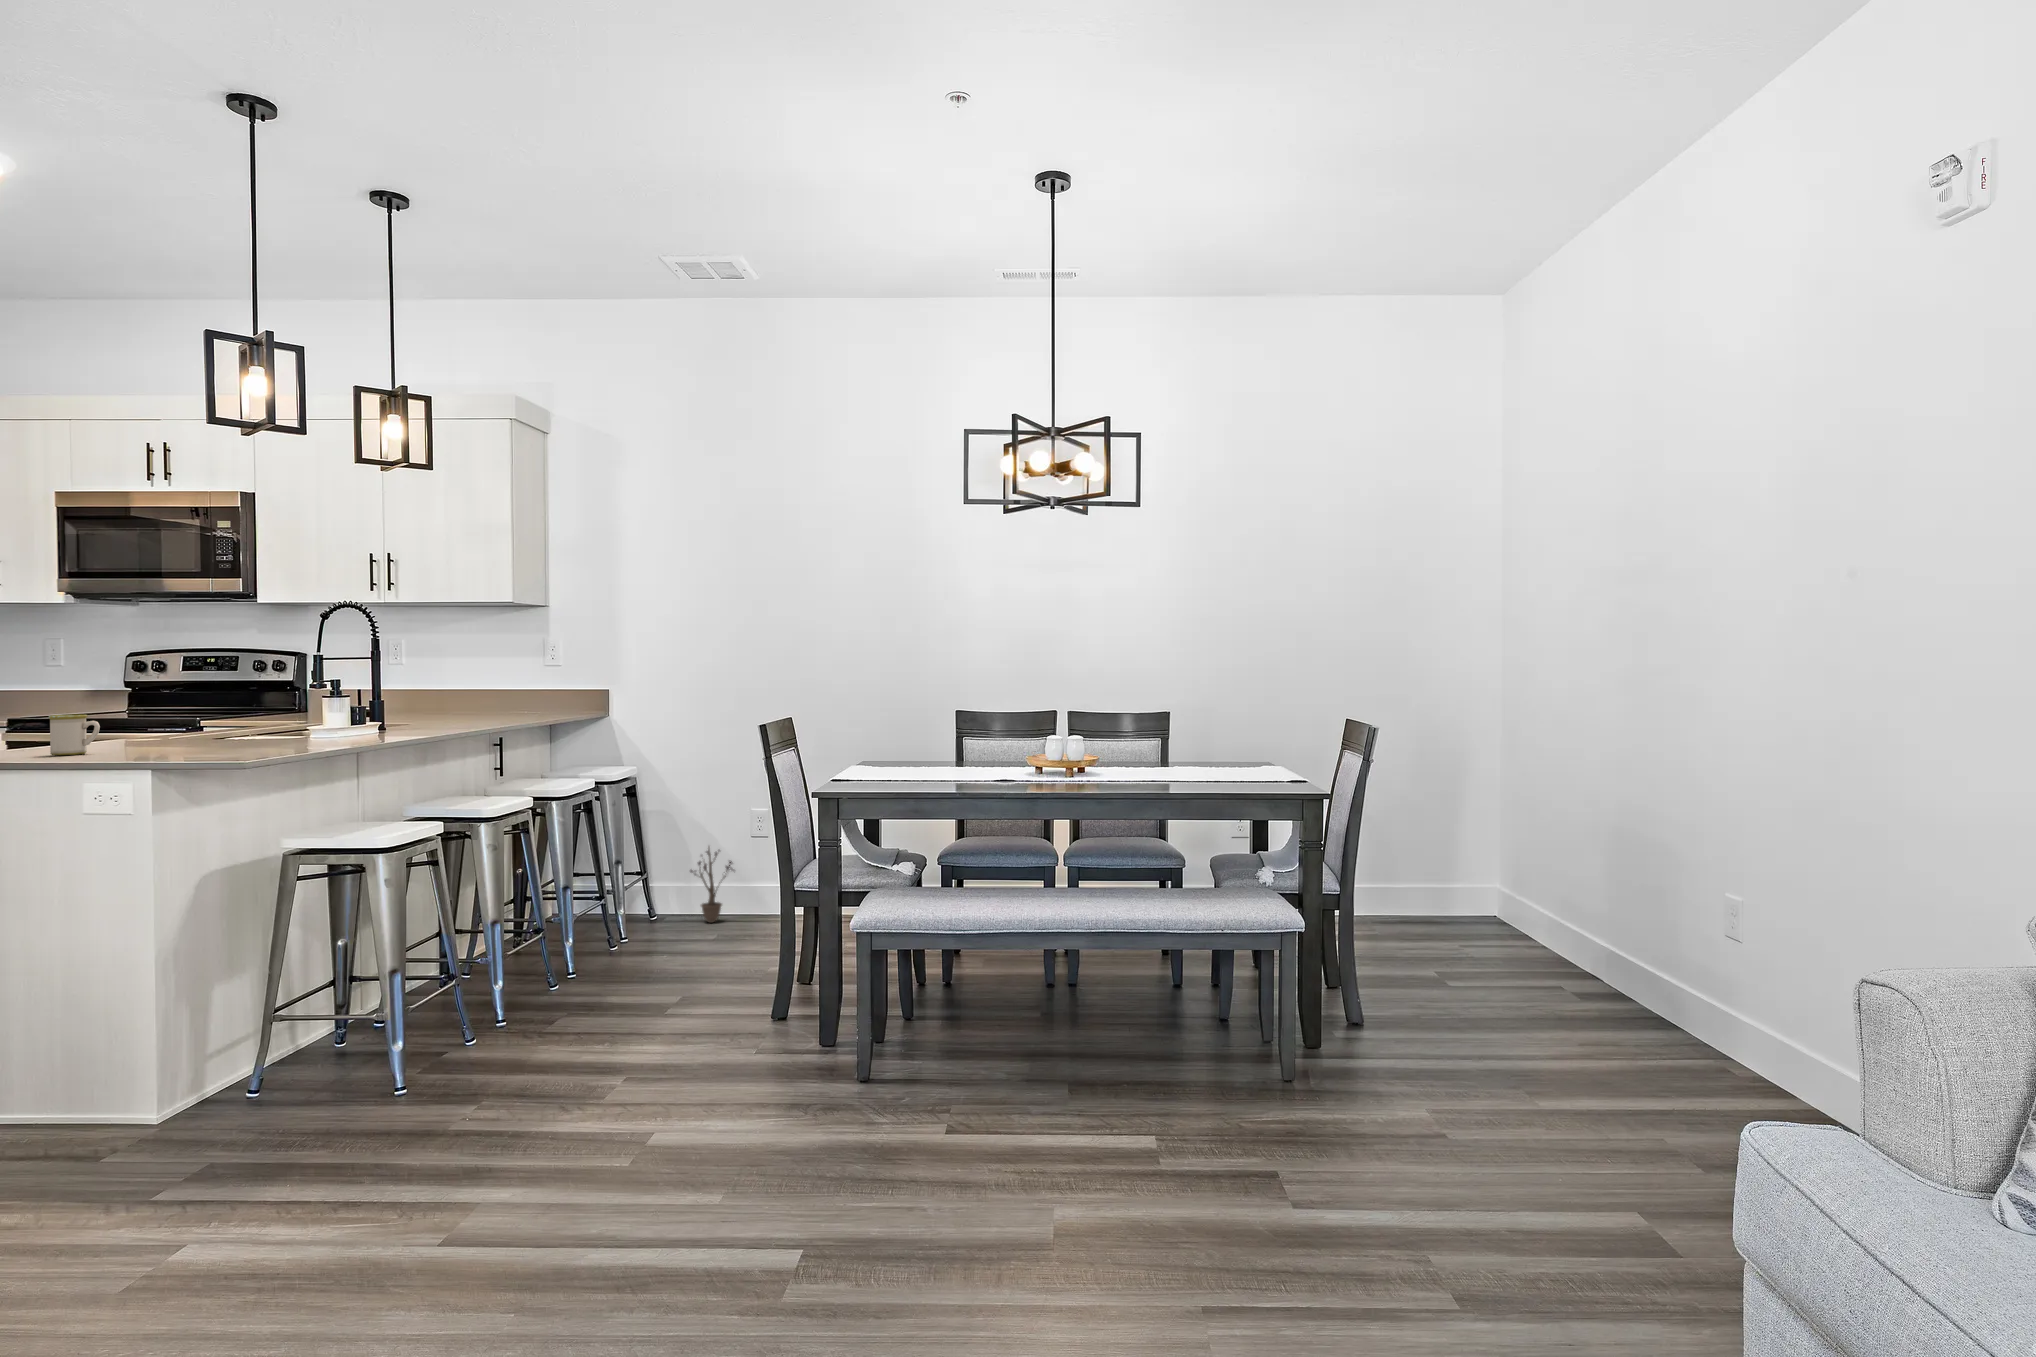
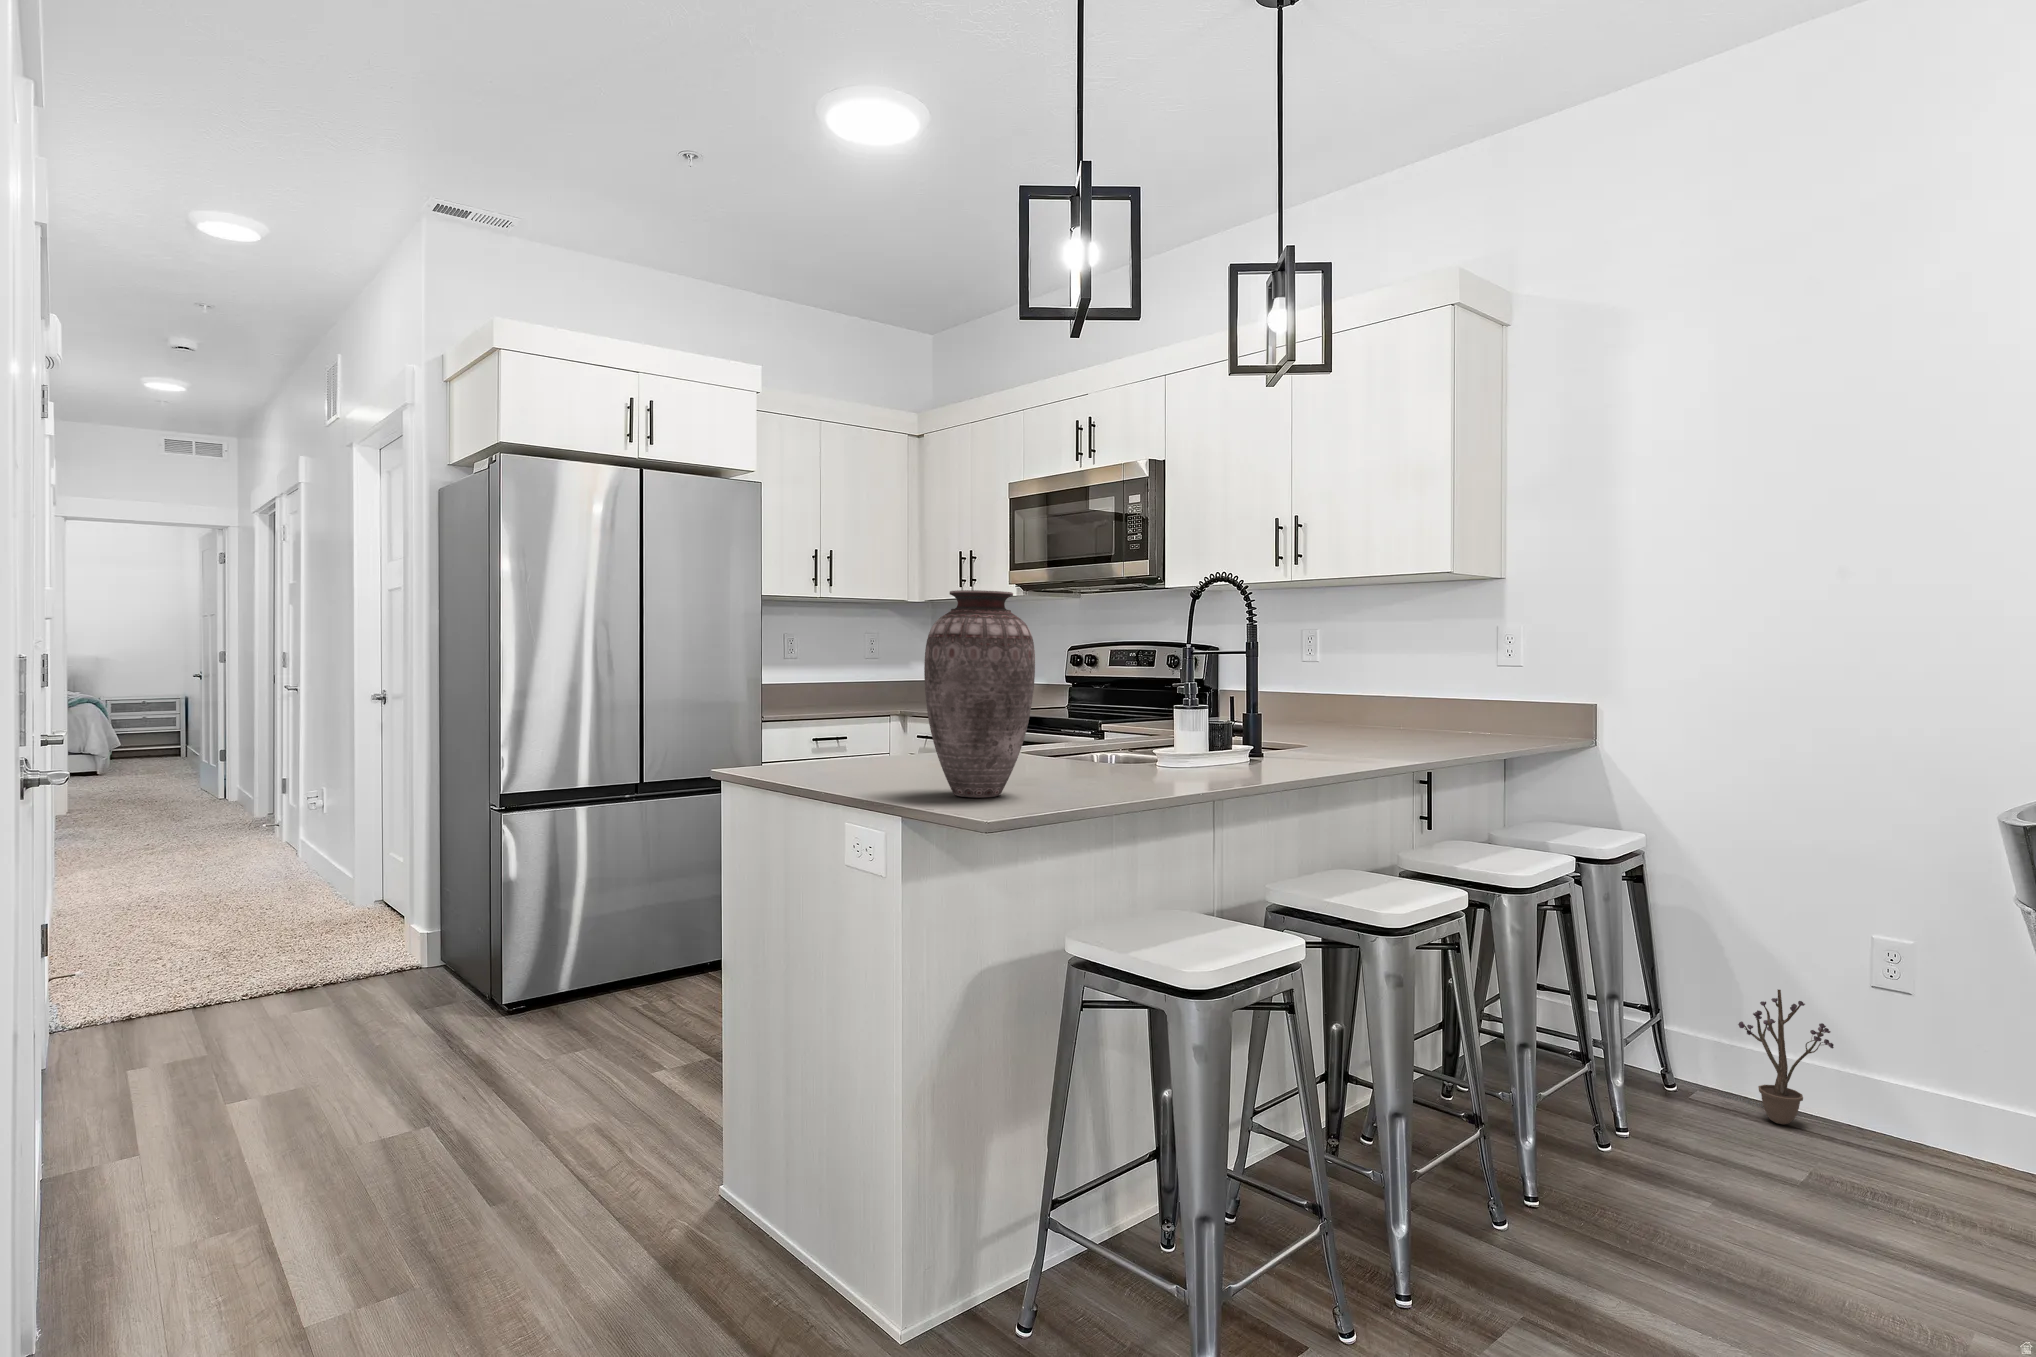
vase: none [174,623,260,754] -> present [924,590,1035,797]
mug: present [49,715,100,755] -> none [832,719,881,774]

